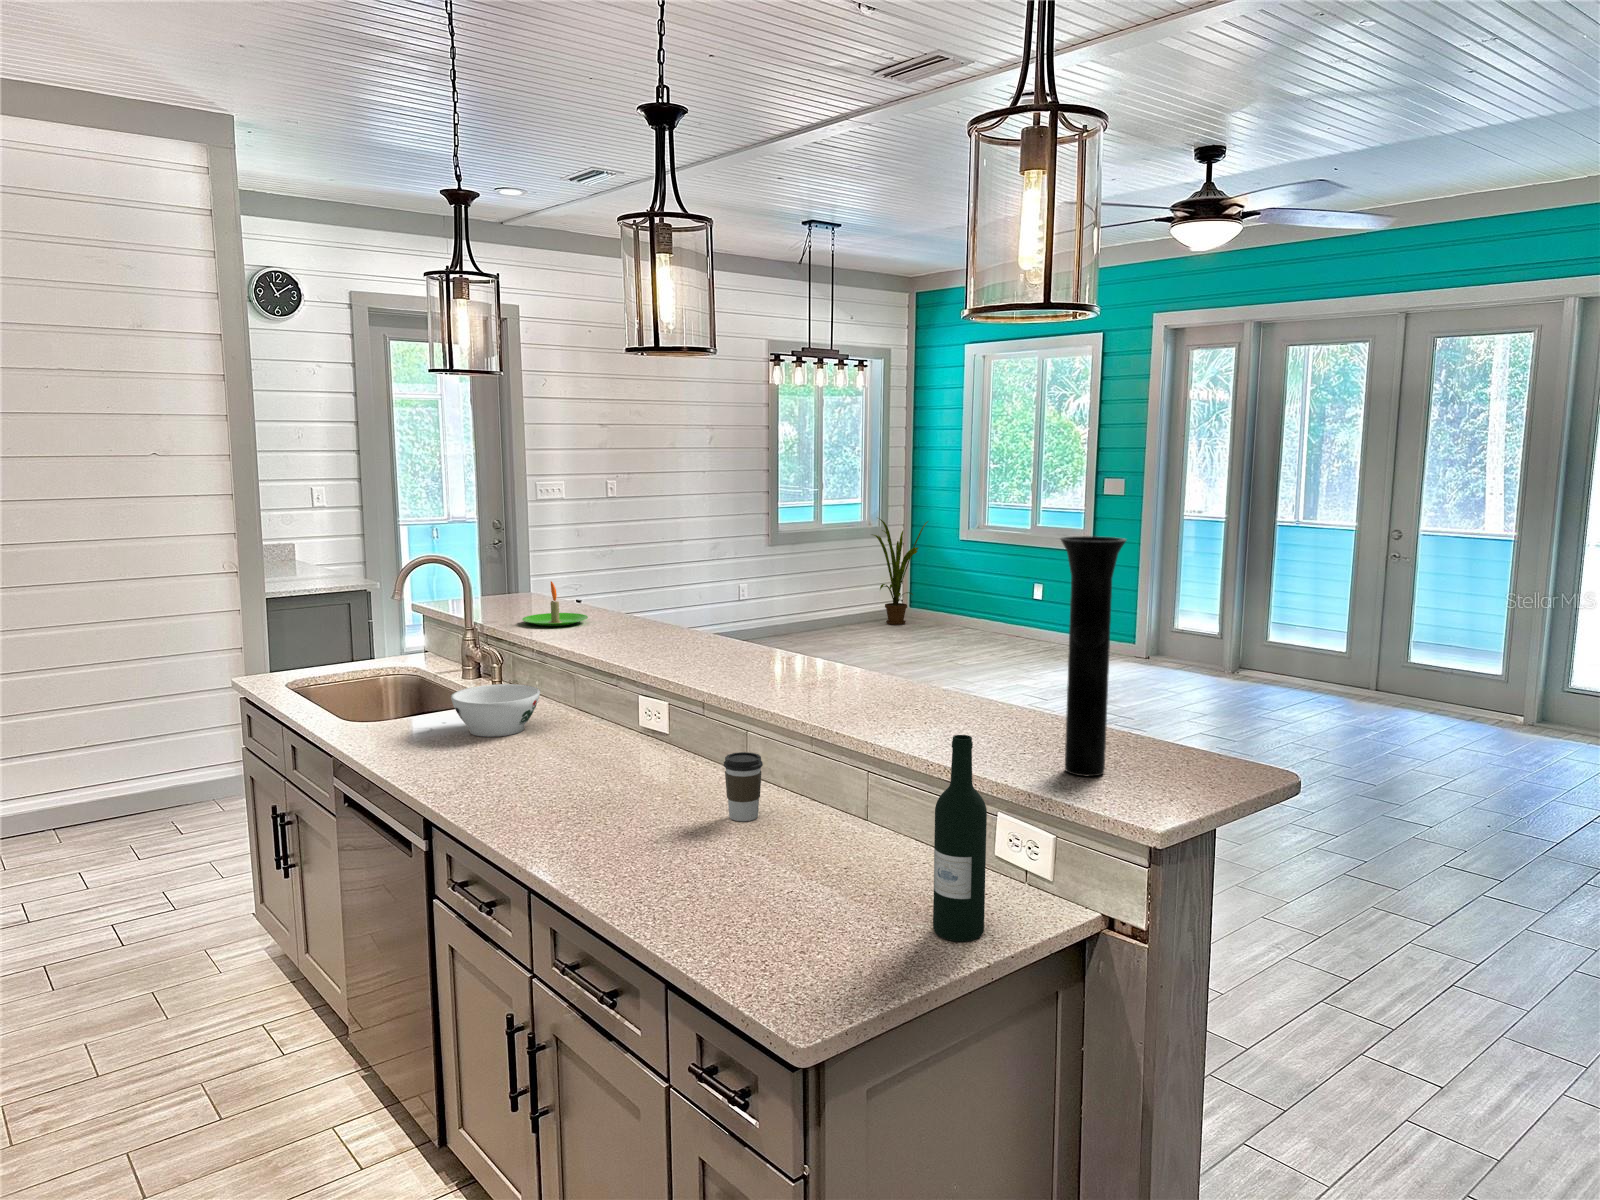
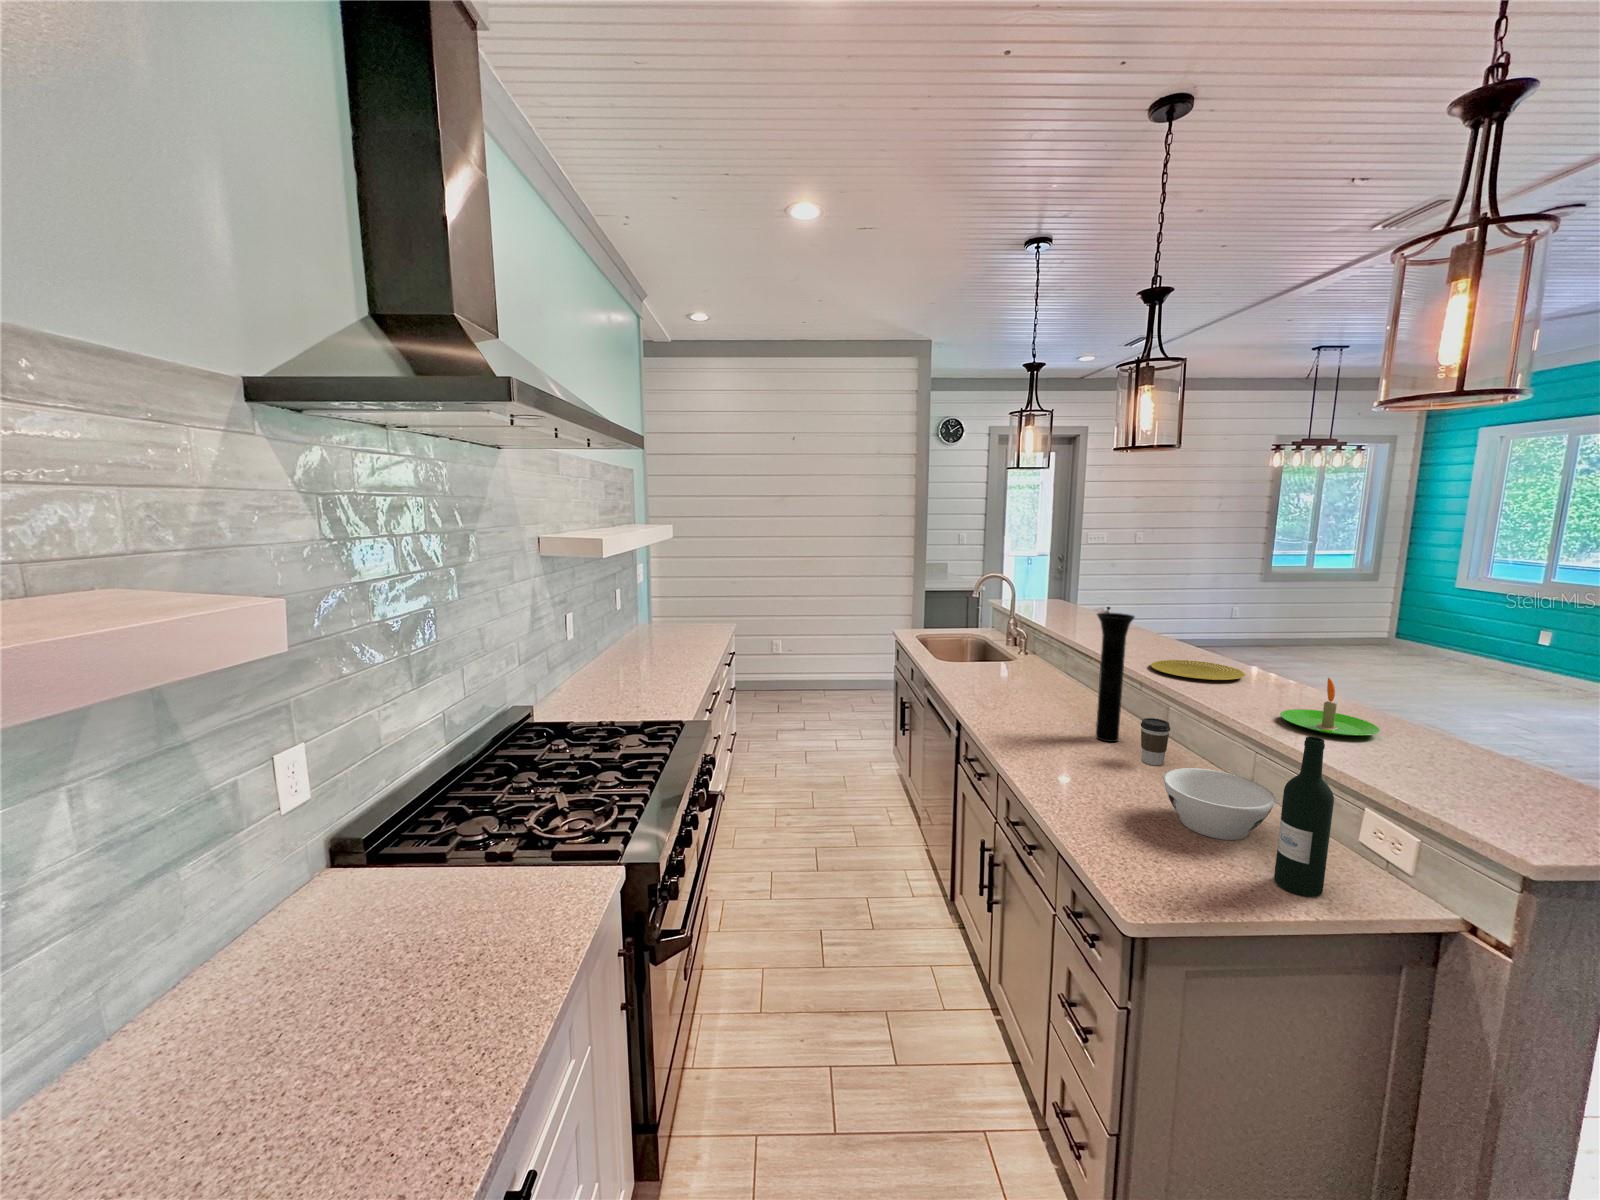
house plant: present [874,519,928,625] -> none [1357,566,1422,651]
vase: present [1060,536,1126,776] -> present [1096,613,1134,742]
candle: present [522,581,588,626] -> present [1280,678,1380,736]
plate: none [708,662,825,686] -> present [1151,660,1245,680]
bowl: present [451,684,540,737] -> present [1163,768,1276,840]

